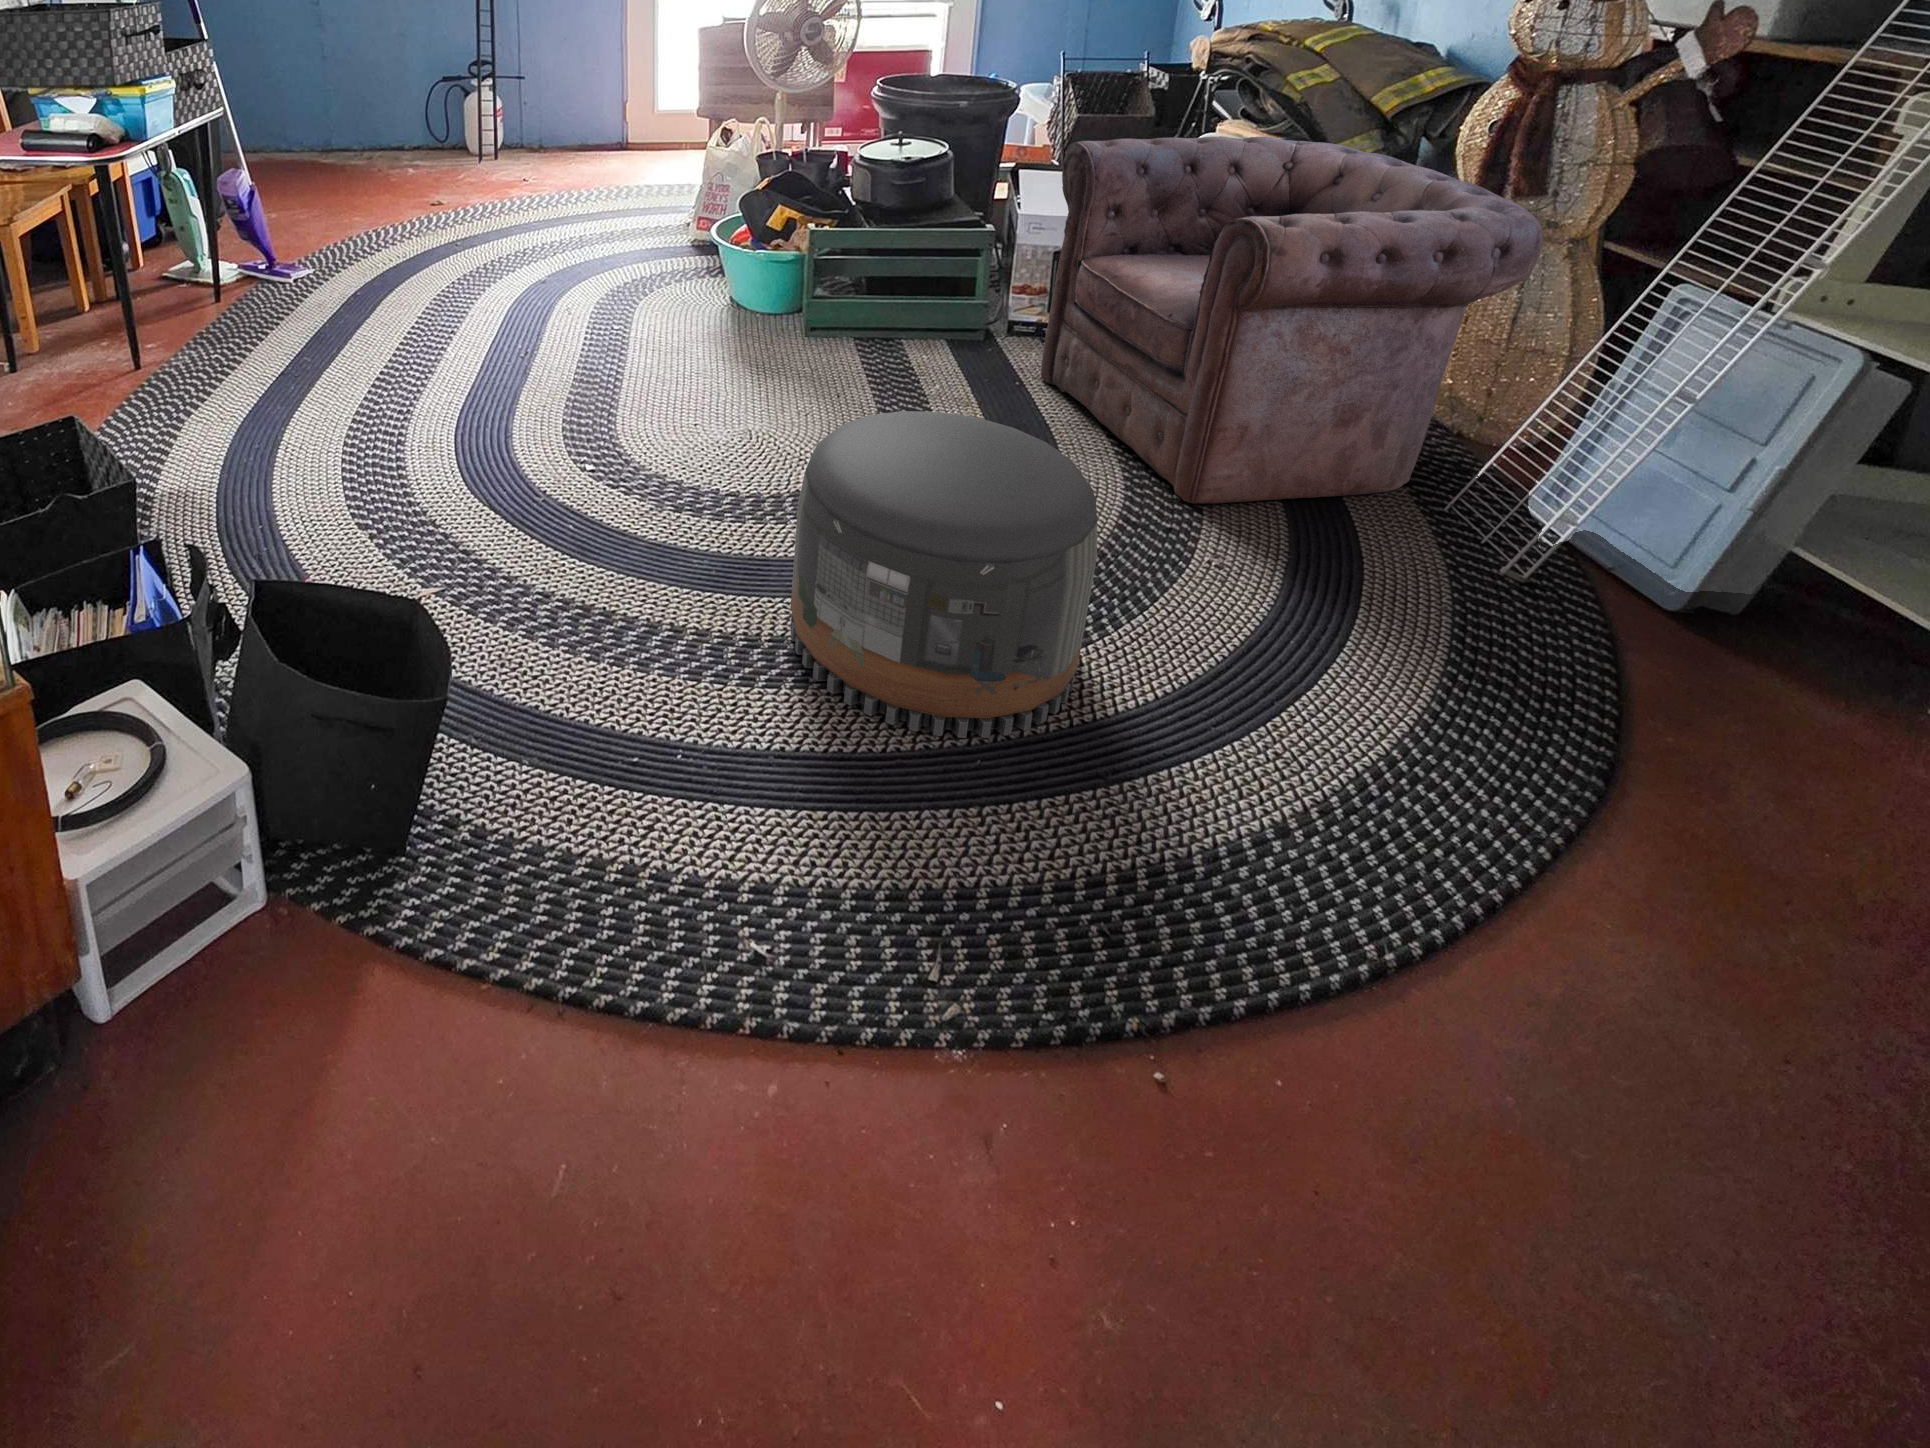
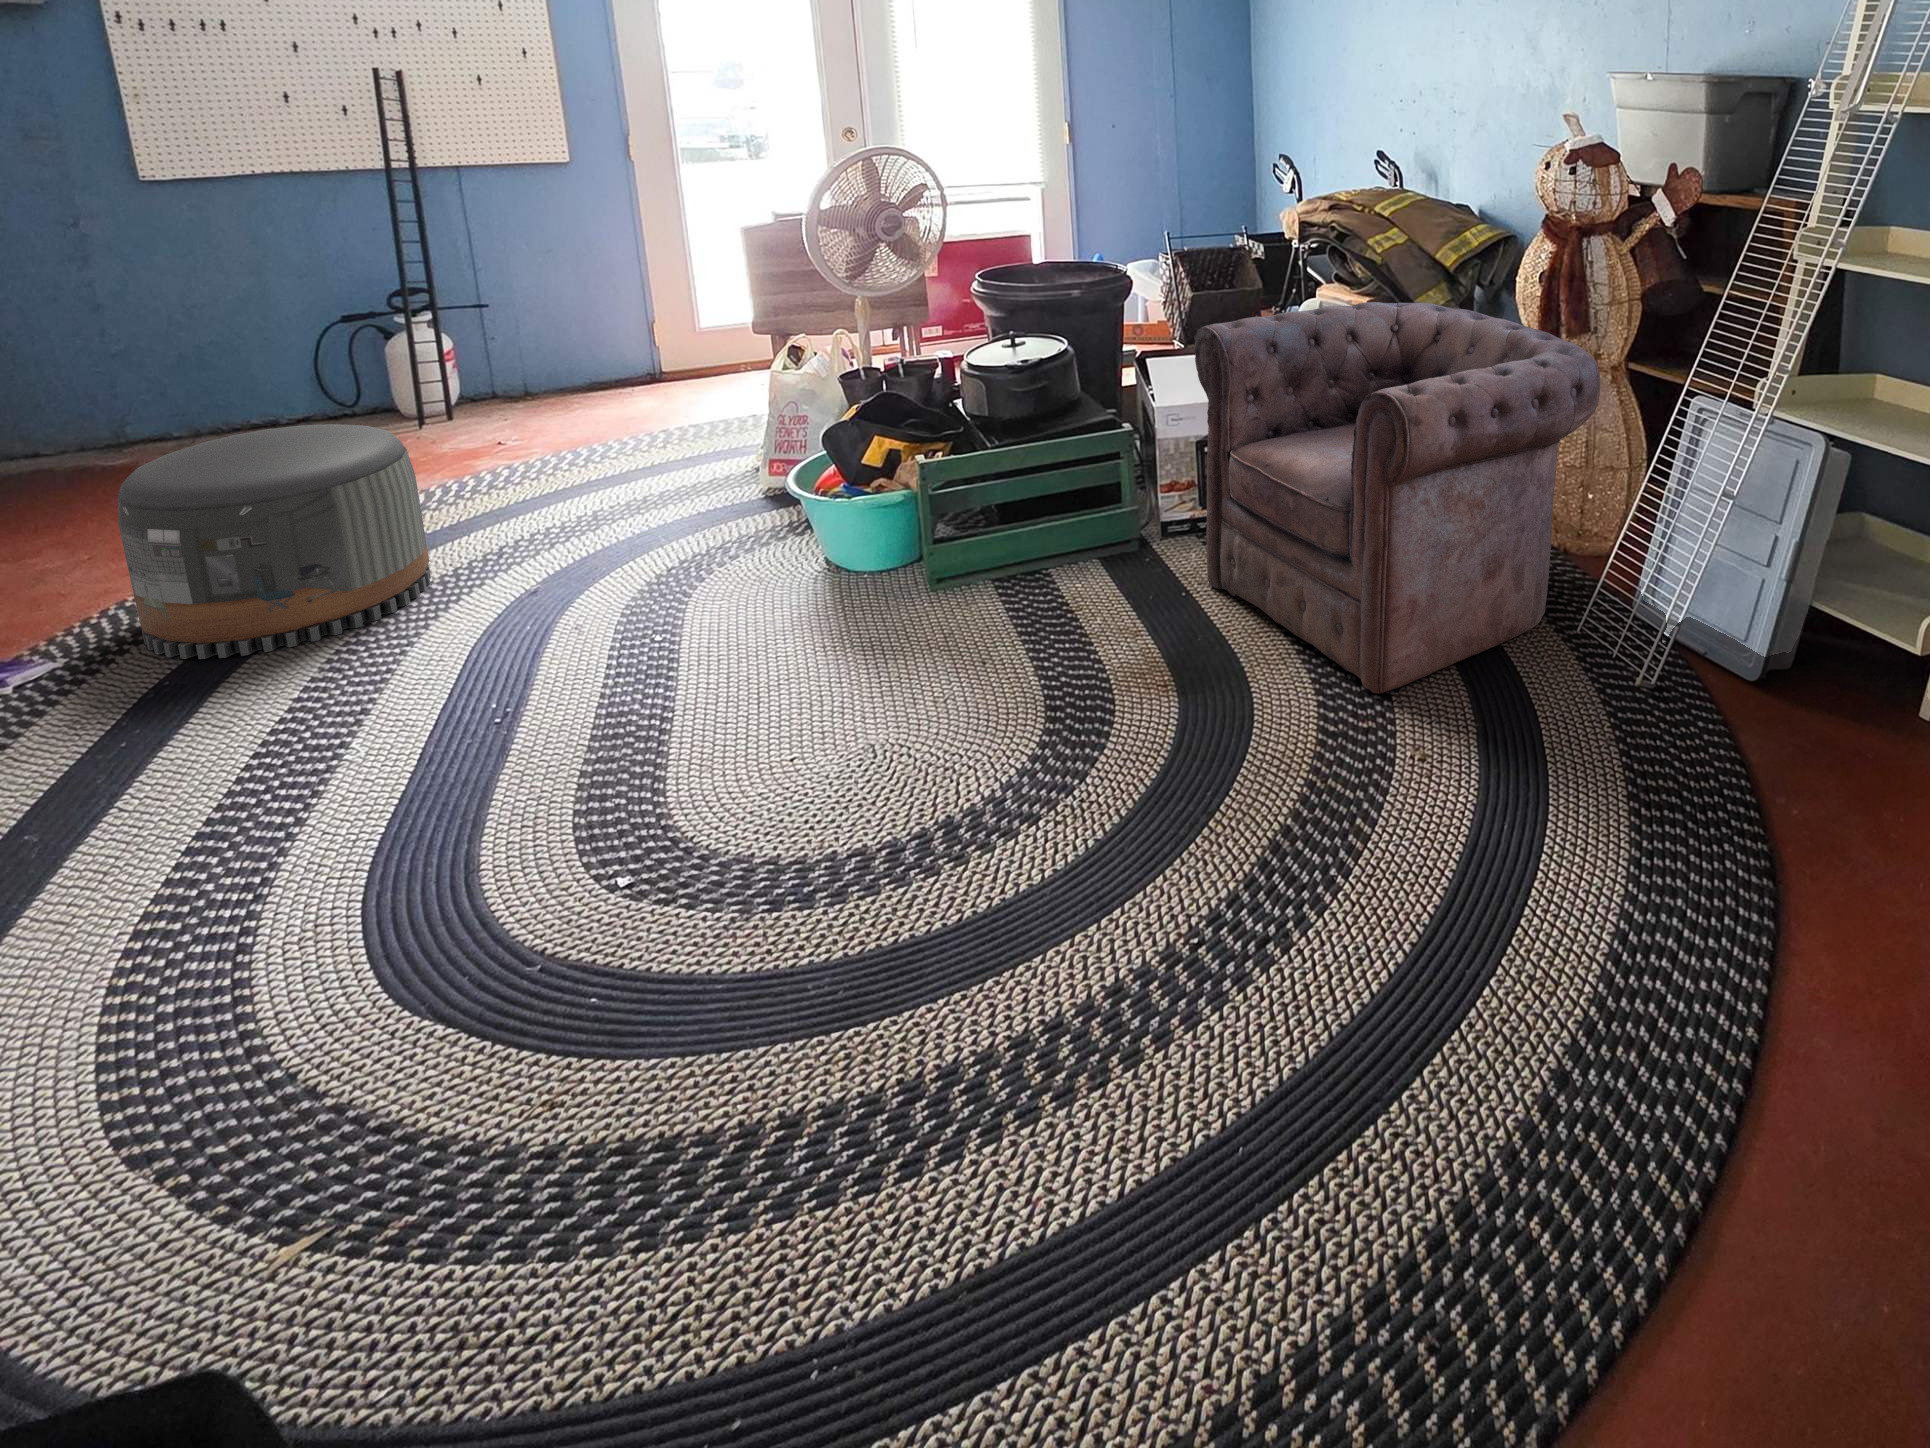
pouf: present [791,411,1097,738] -> present [118,424,431,659]

